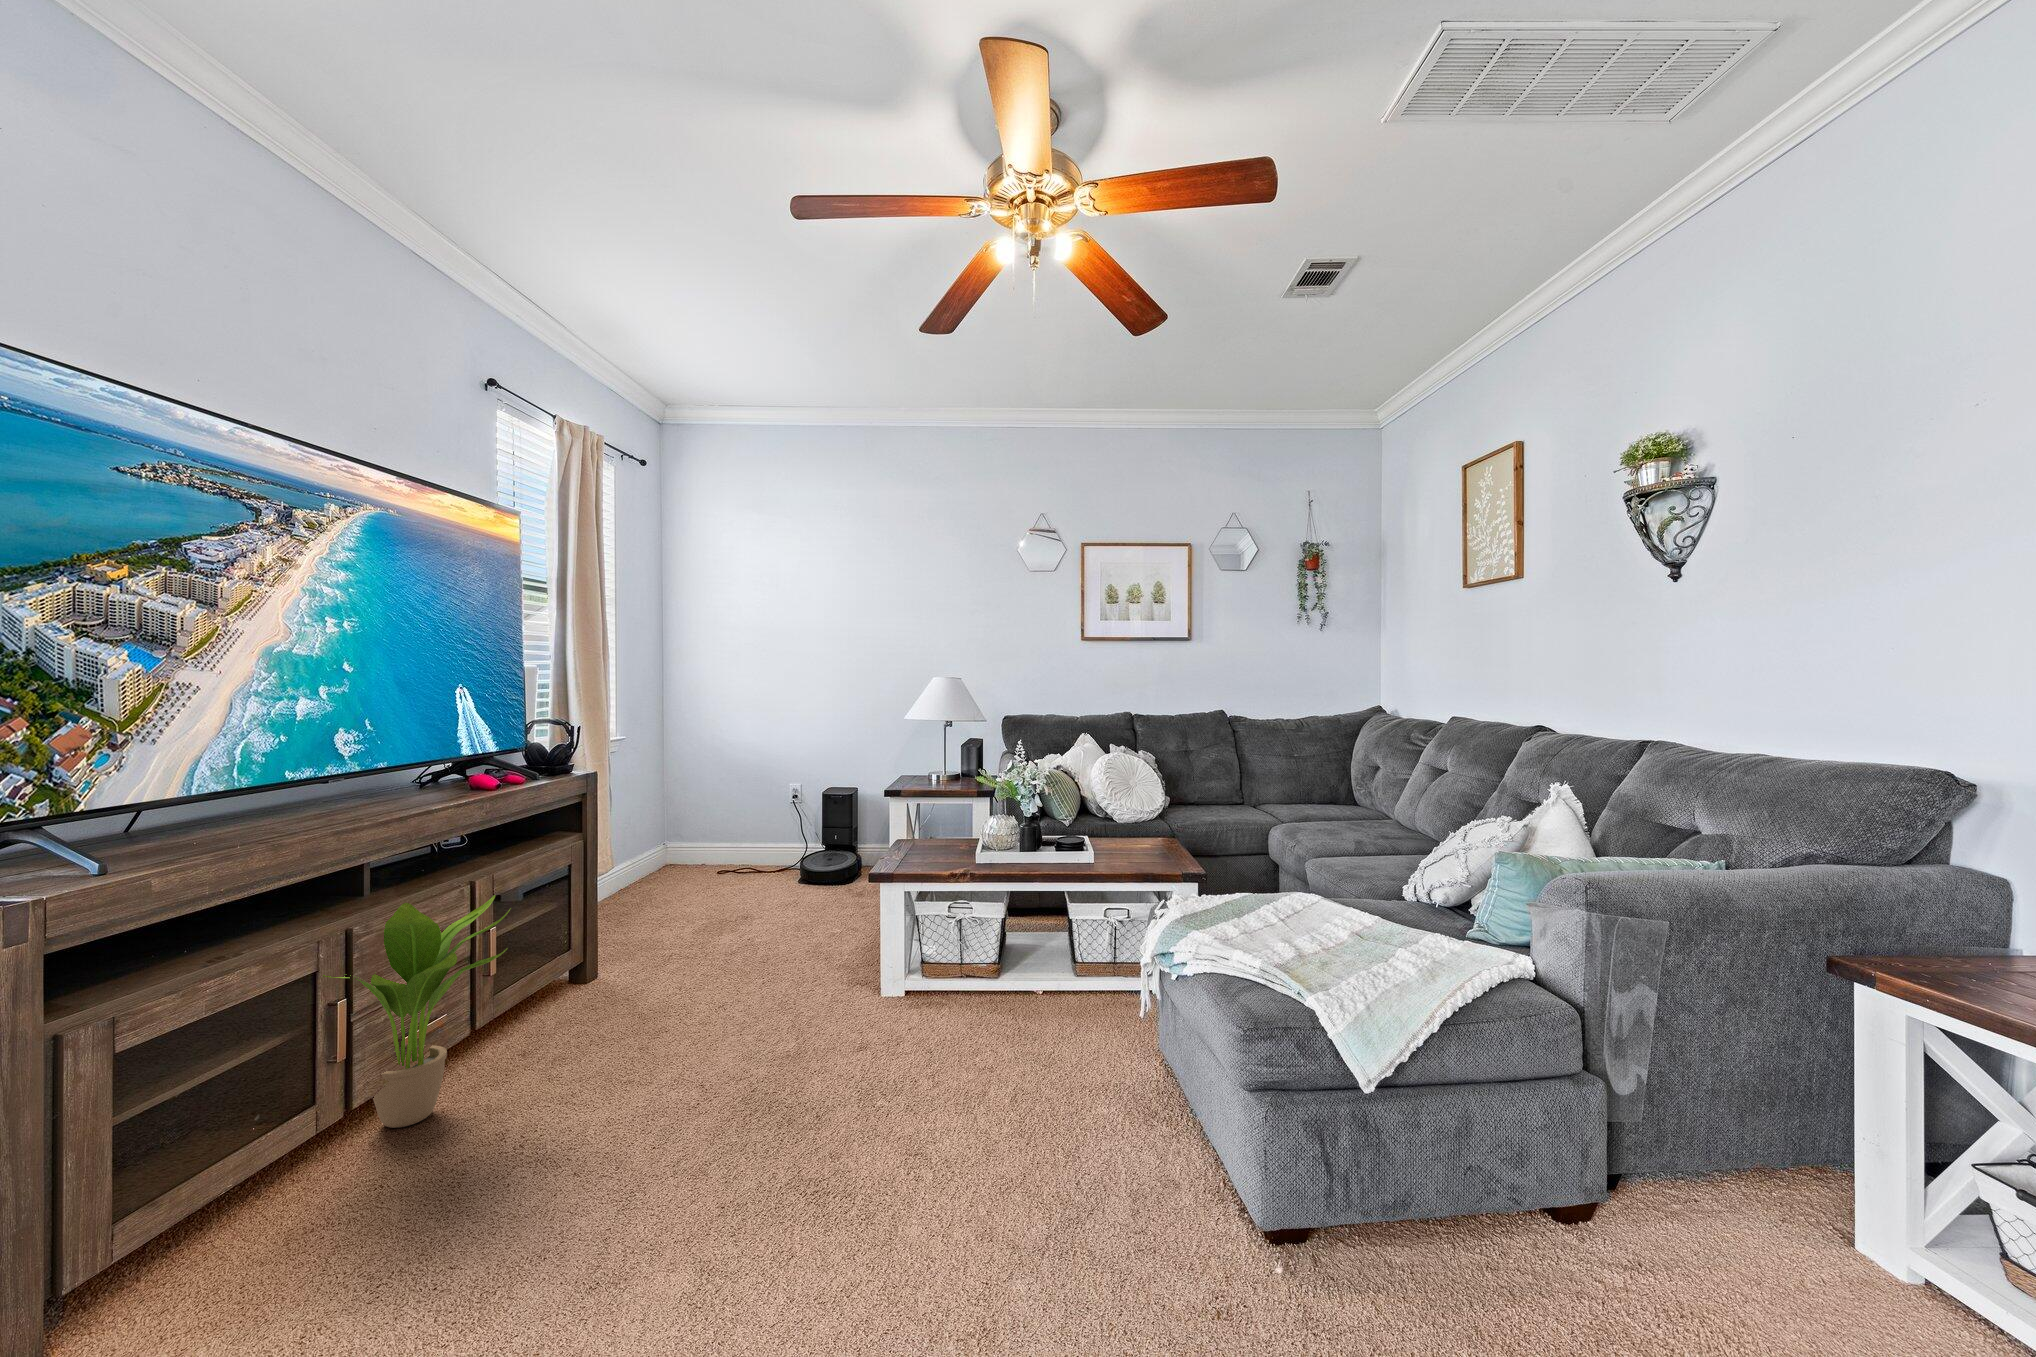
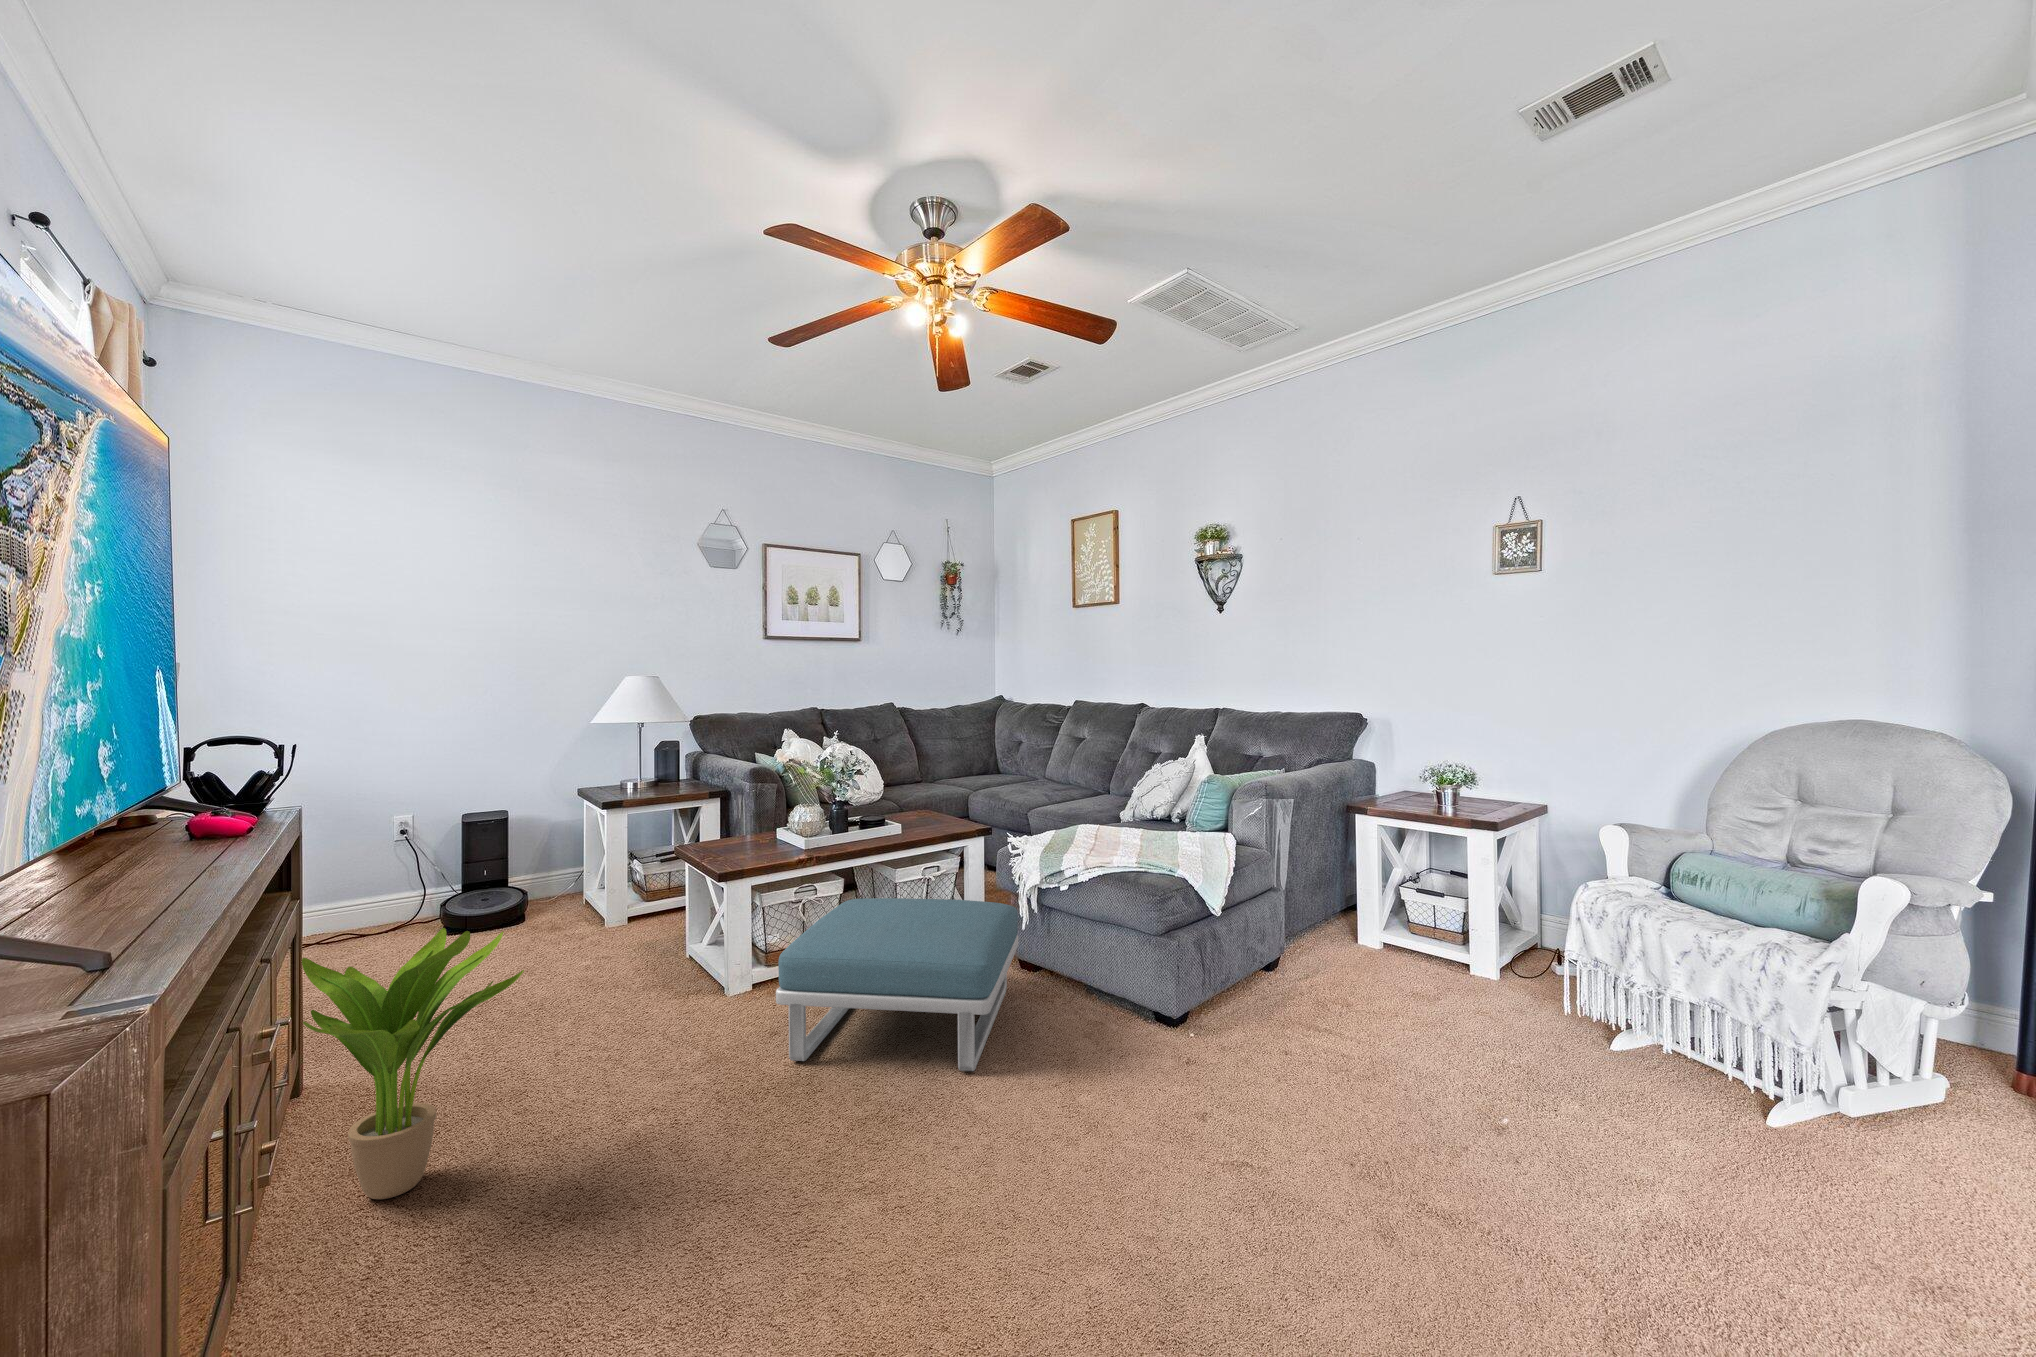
footstool: none [771,937,1113,1209] -> present [776,898,1018,1071]

